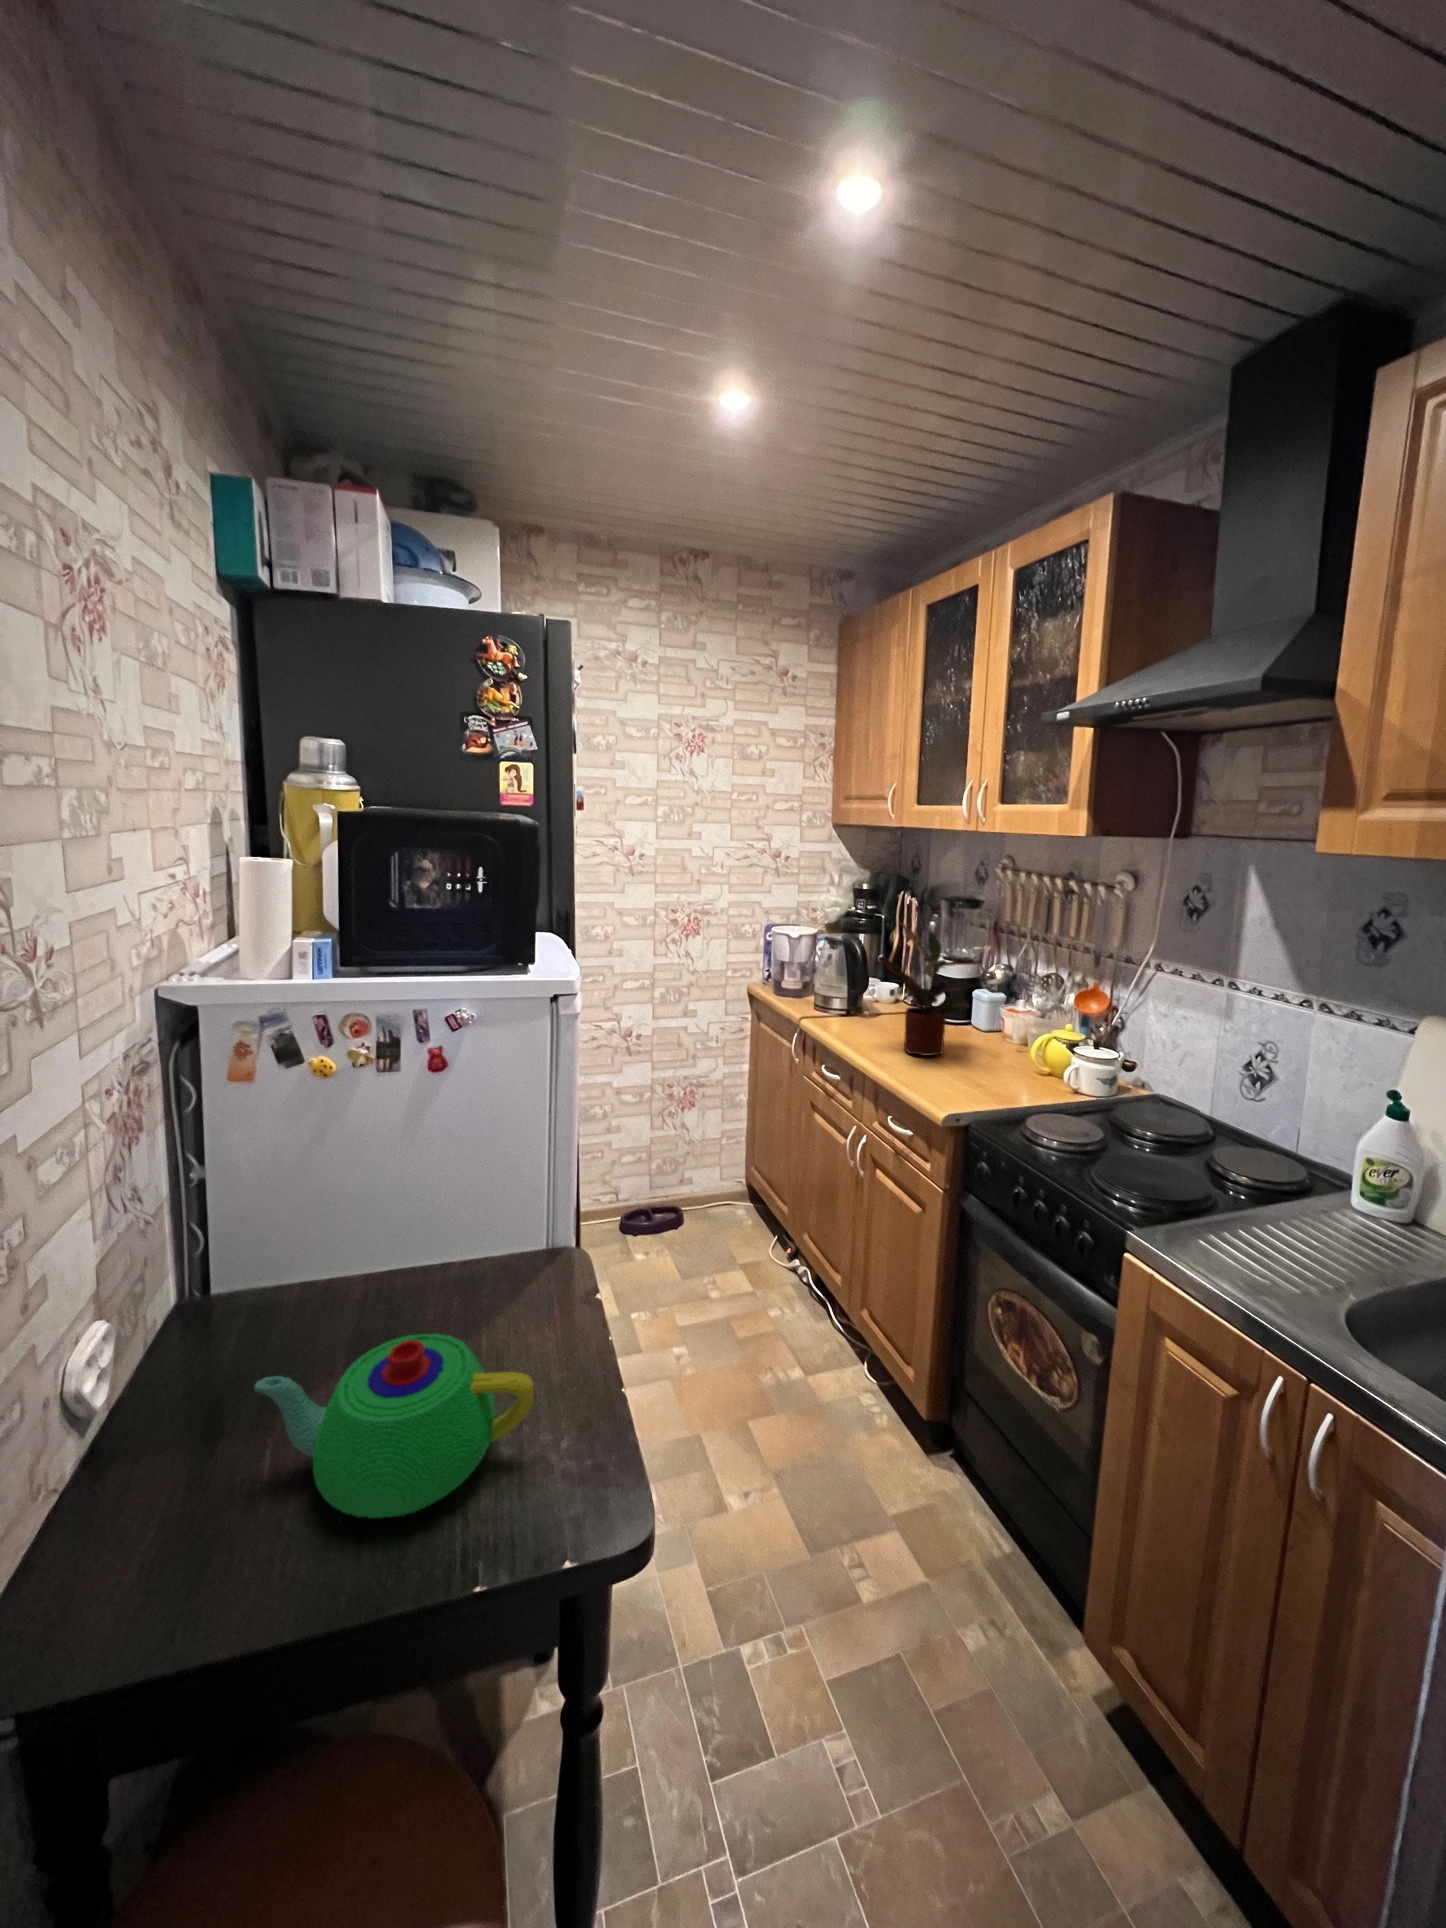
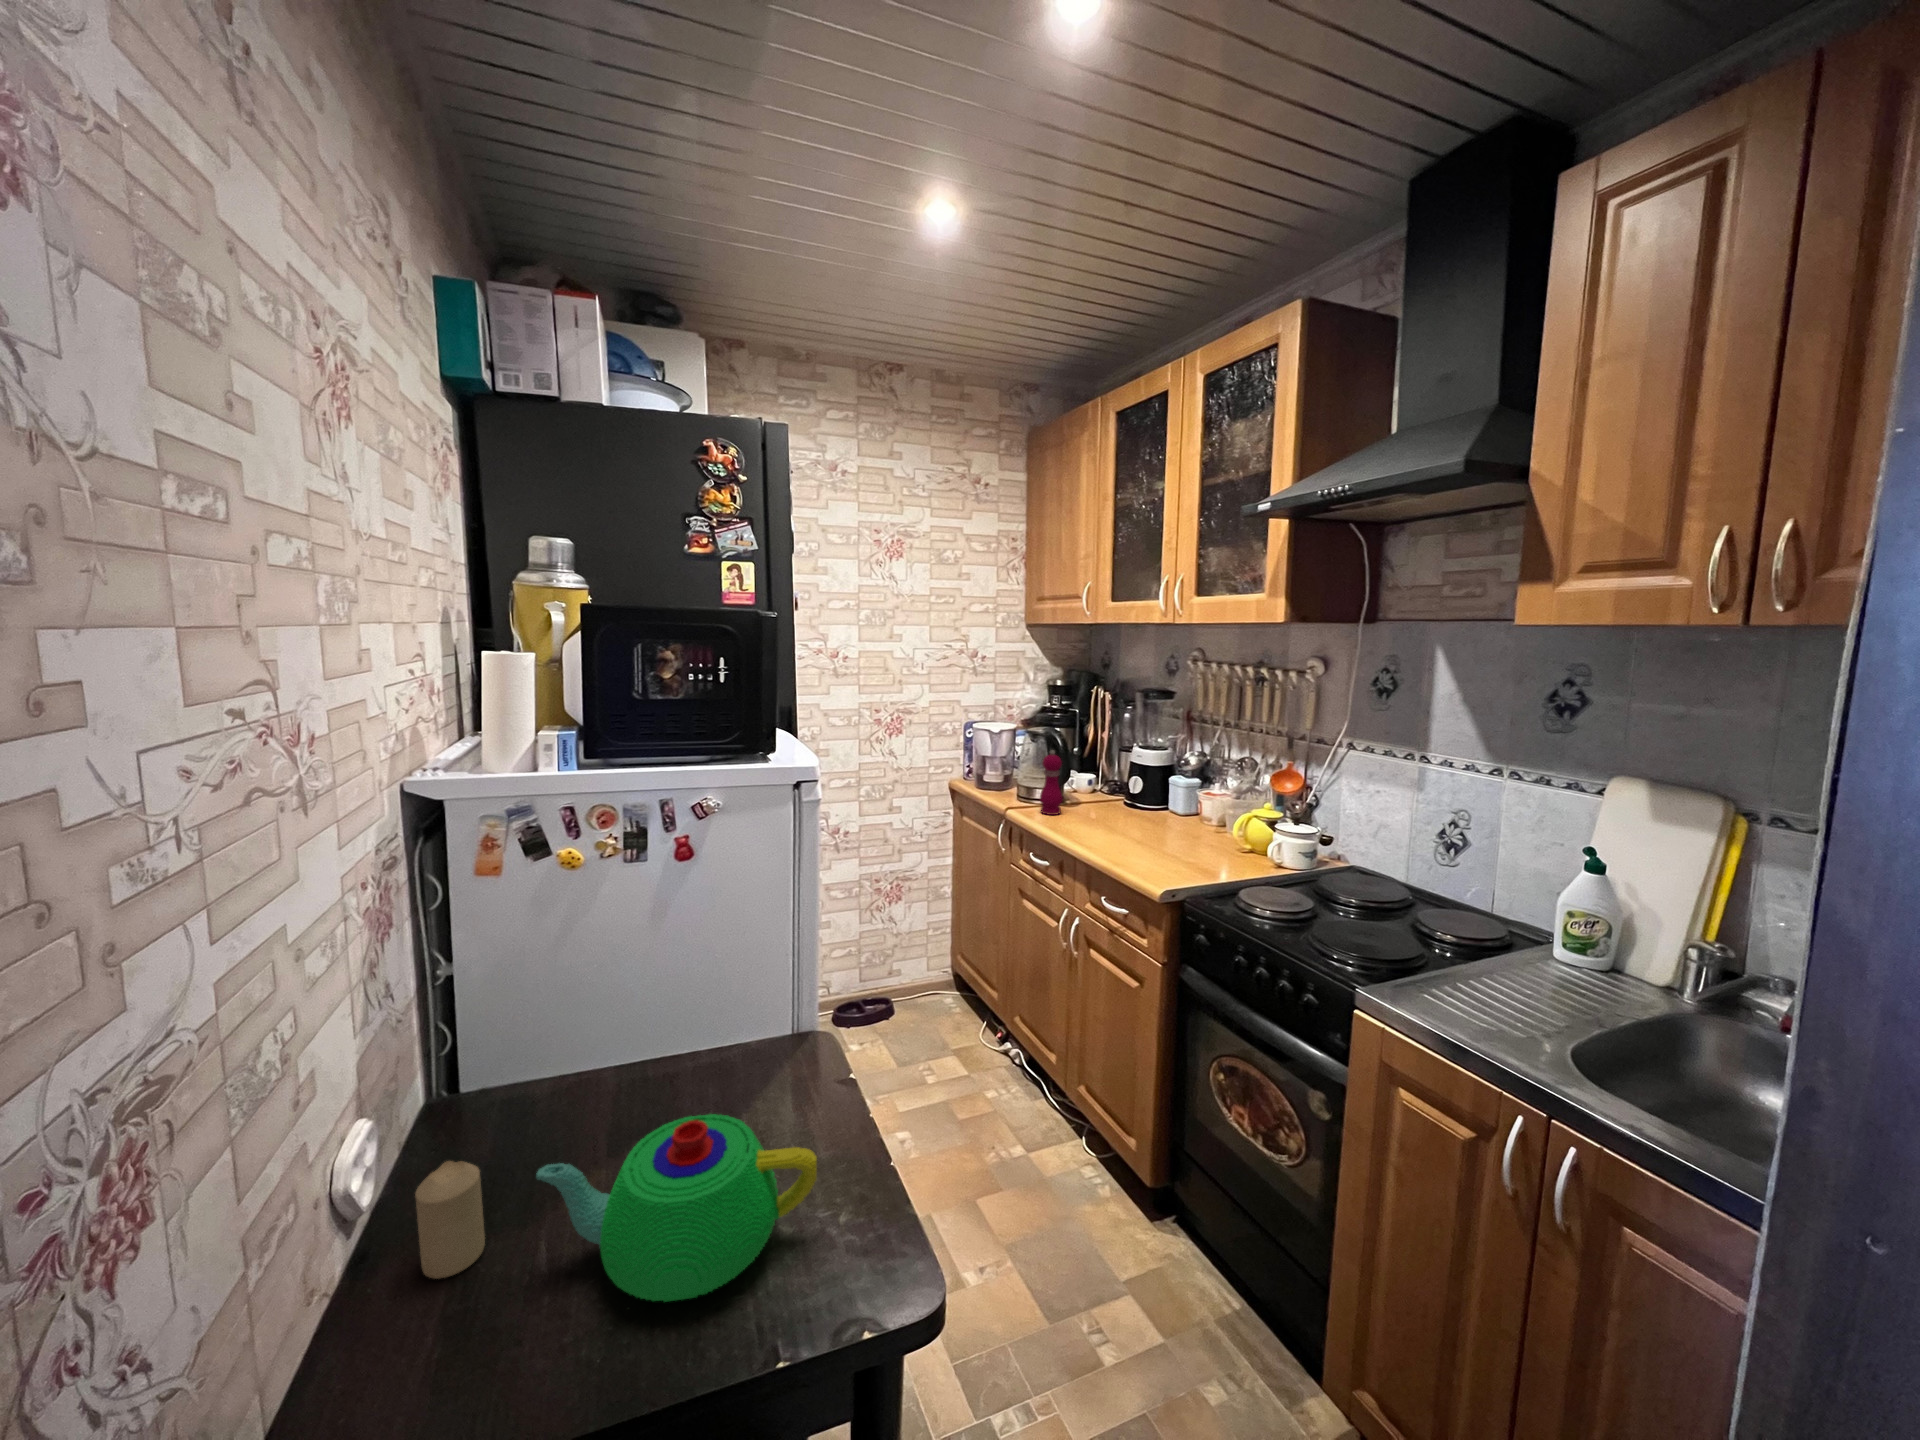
potted plant: present [877,923,982,1056] -> none [1082,711,1182,838]
pepper mill: none [834,959,858,1027] -> present [1040,750,1063,815]
candle: none [140,1368,209,1482] -> present [415,1161,485,1279]

